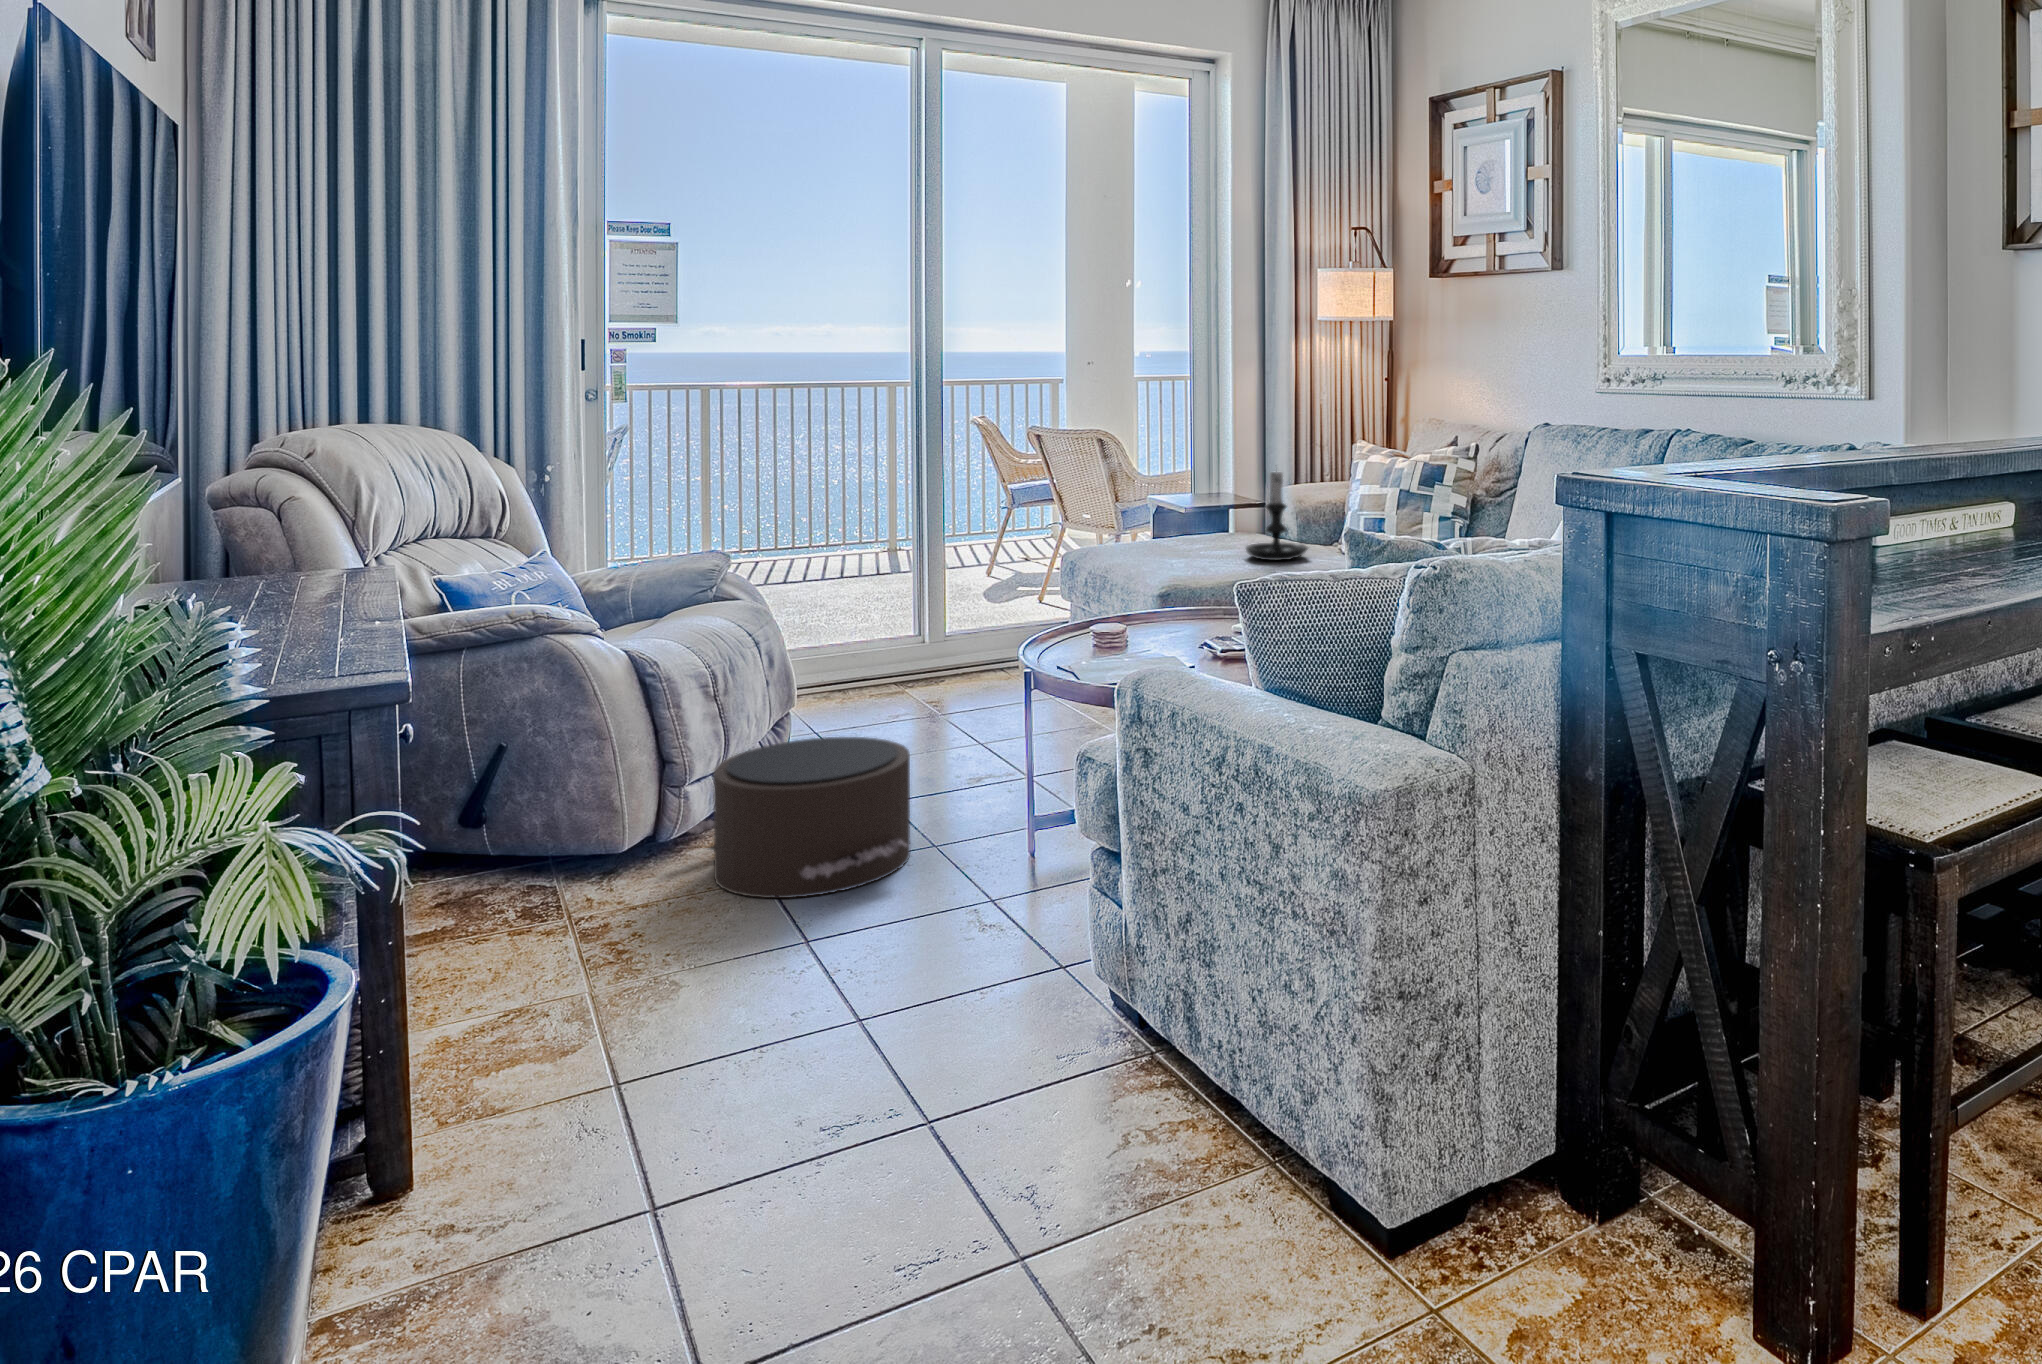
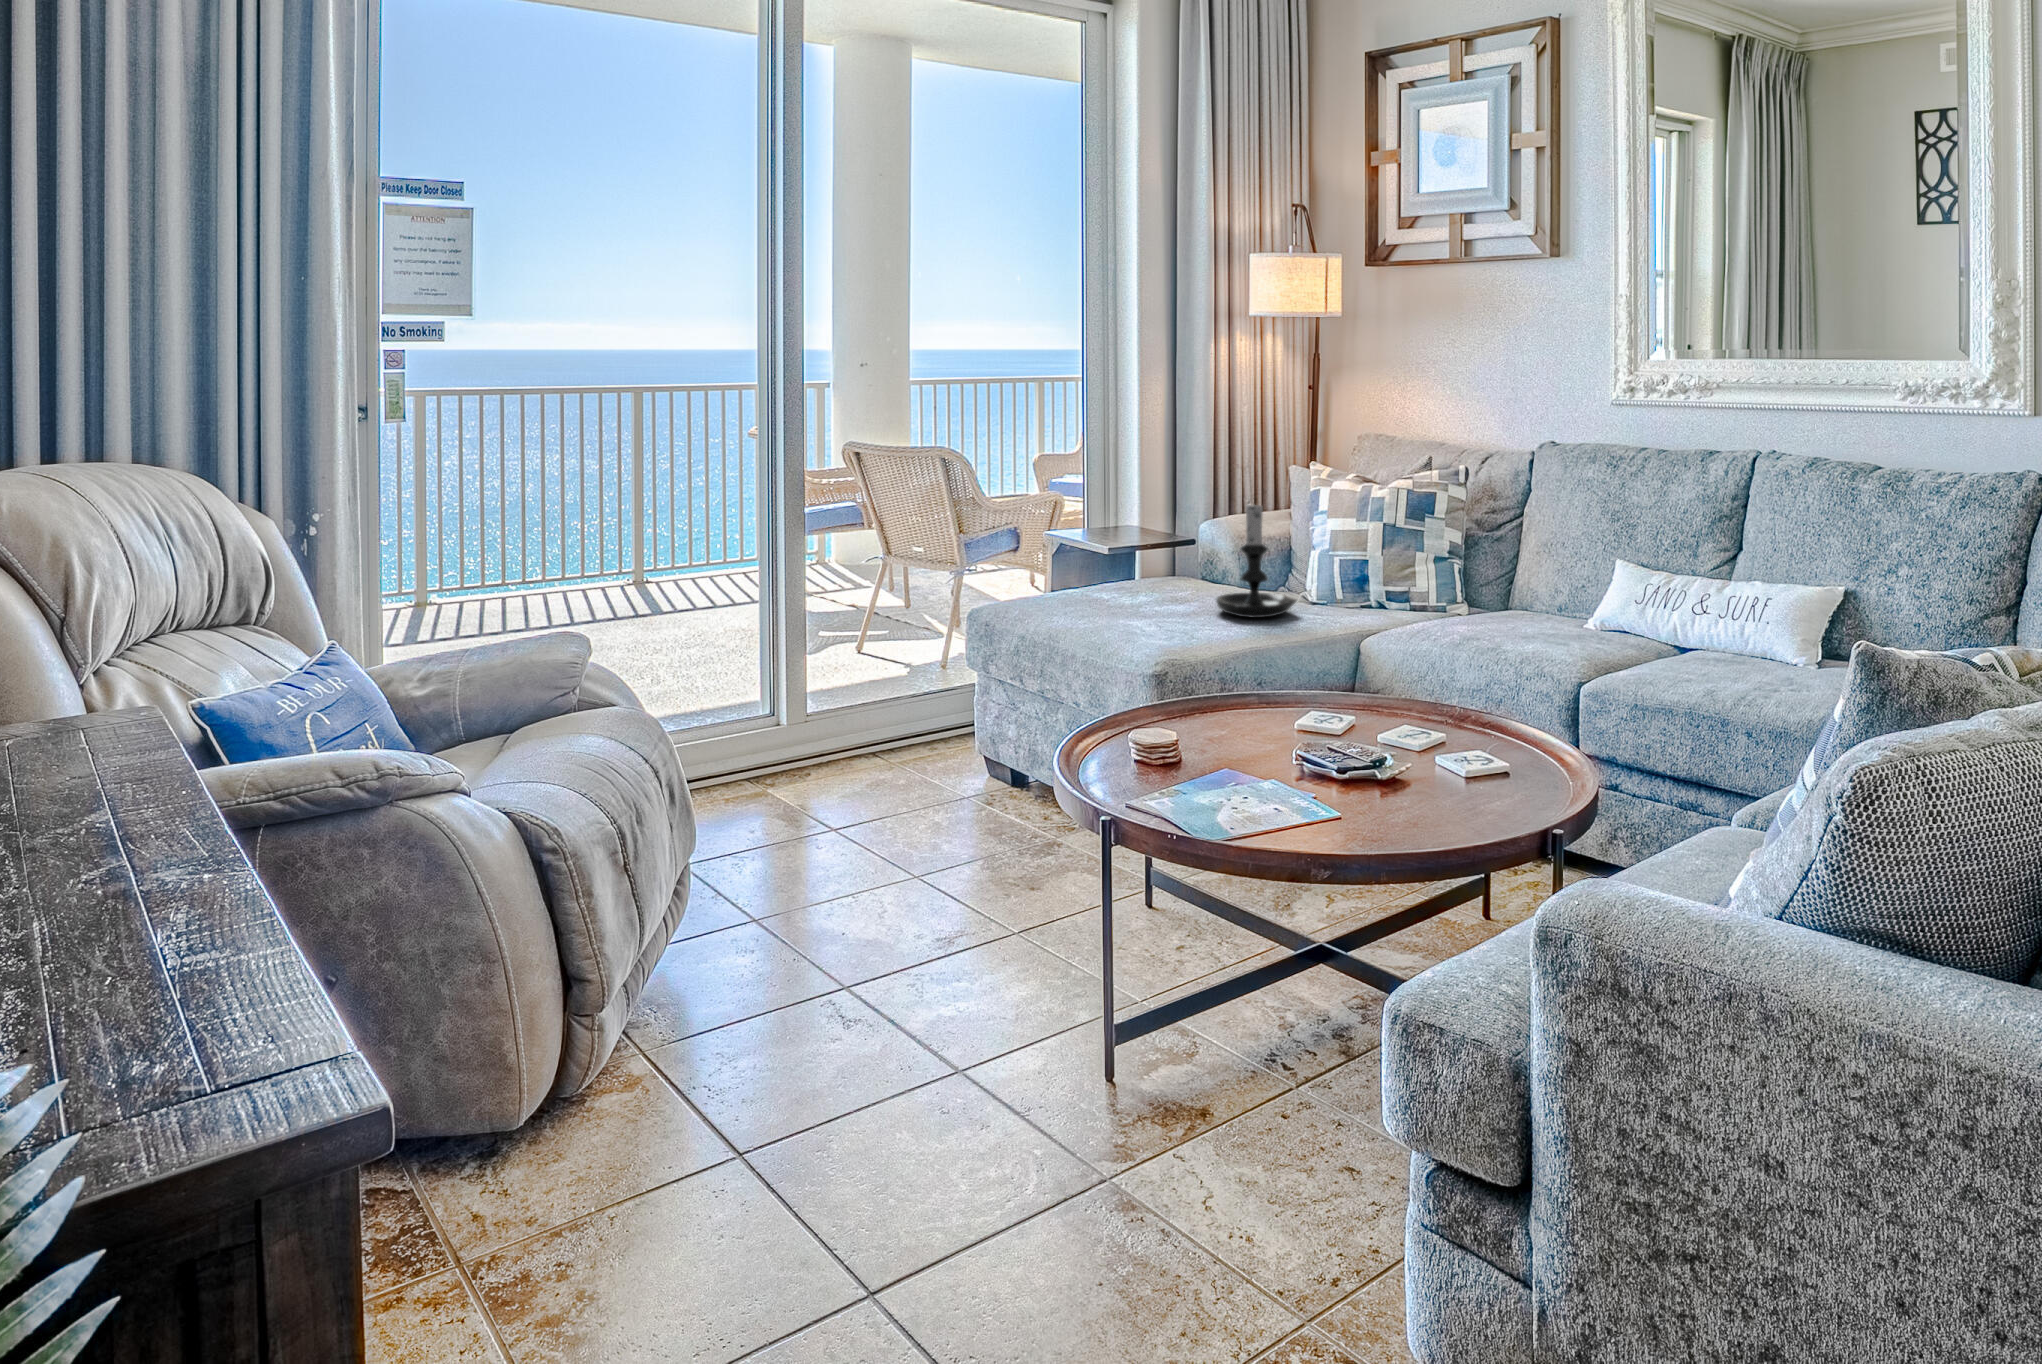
pouf: present [687,737,910,898] -> none [596,914,962,1207]

